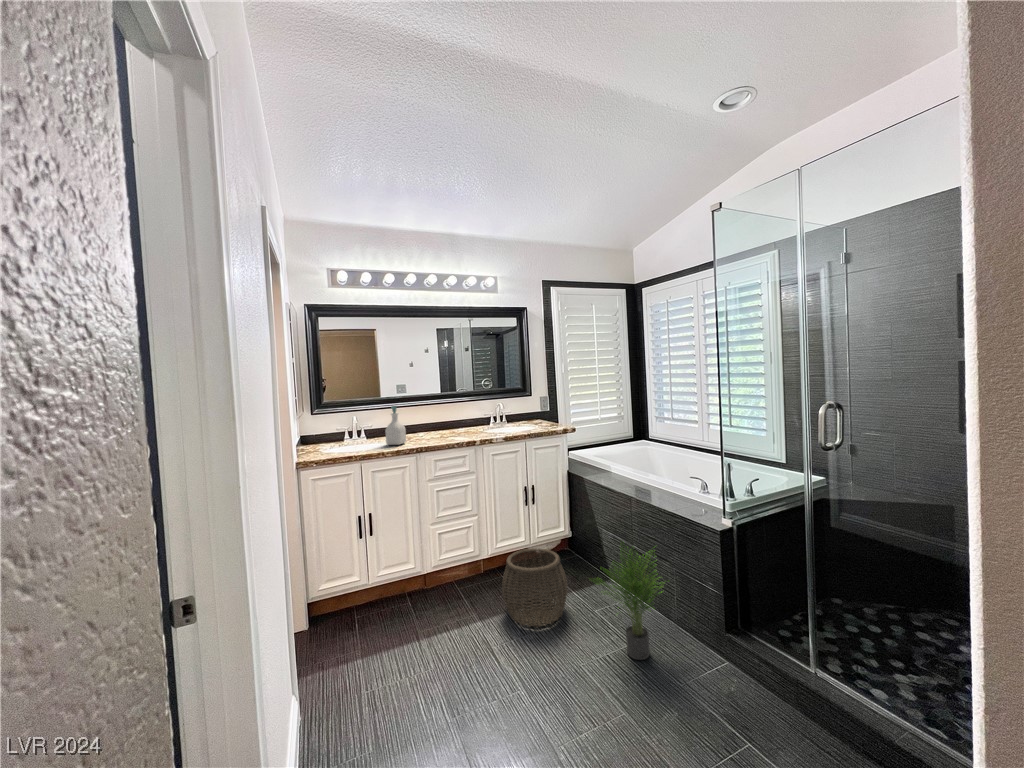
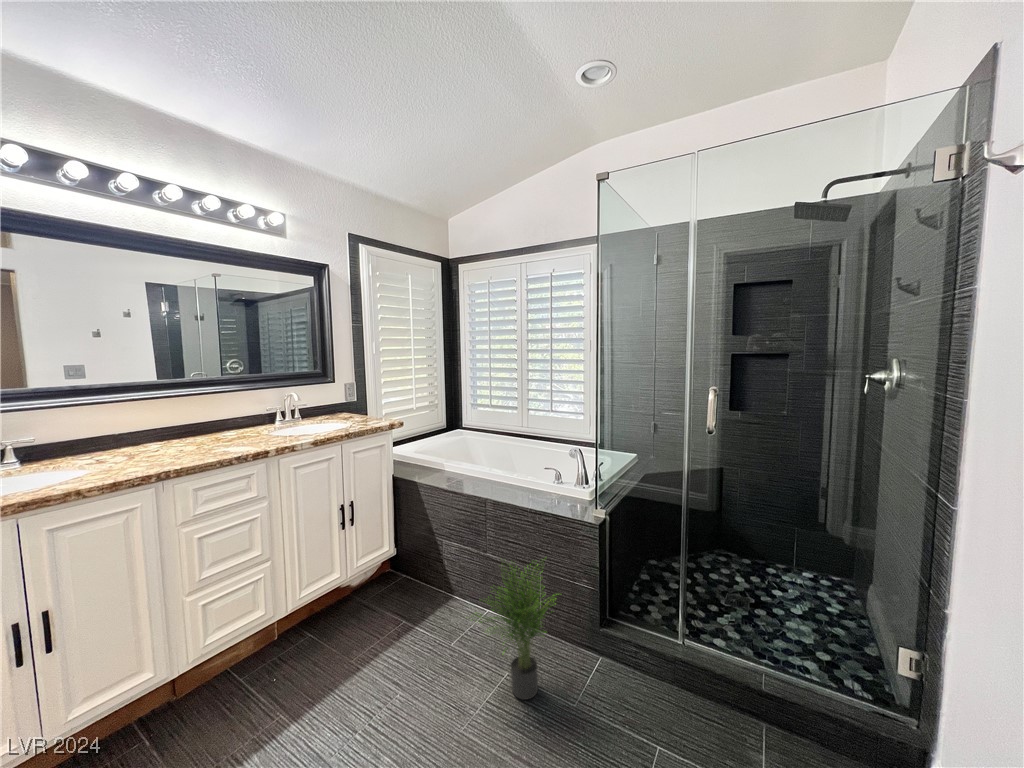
soap bottle: present [385,406,406,445] -> none [80,401,130,473]
woven basket: present [502,548,568,627] -> none [329,588,425,709]

